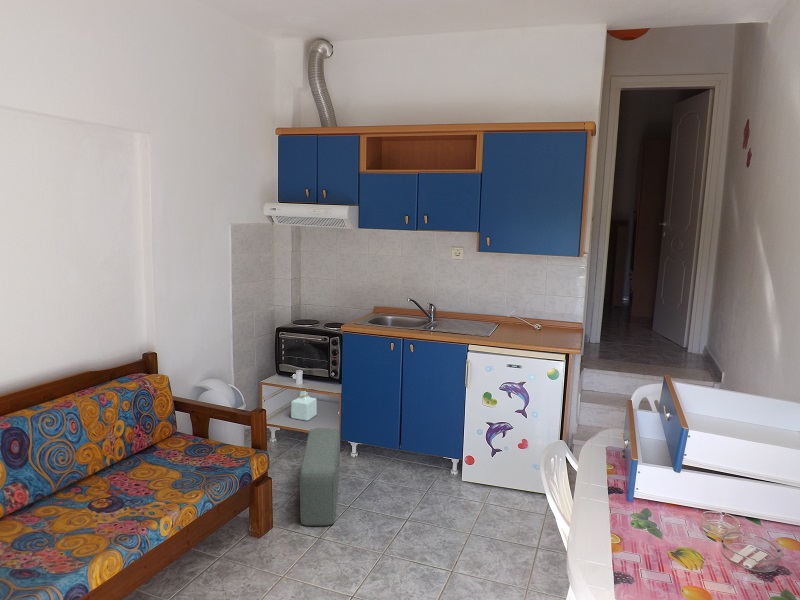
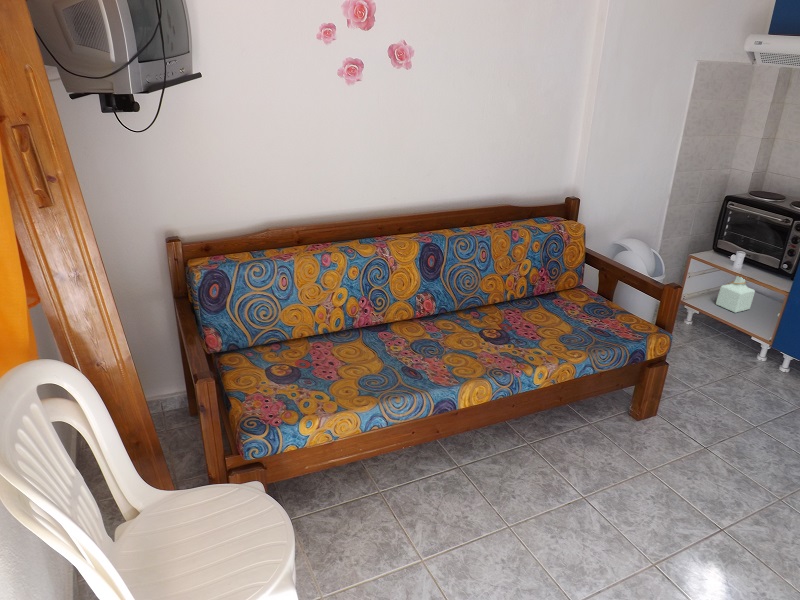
pouf: present [299,428,340,526] -> none [692,324,774,440]

